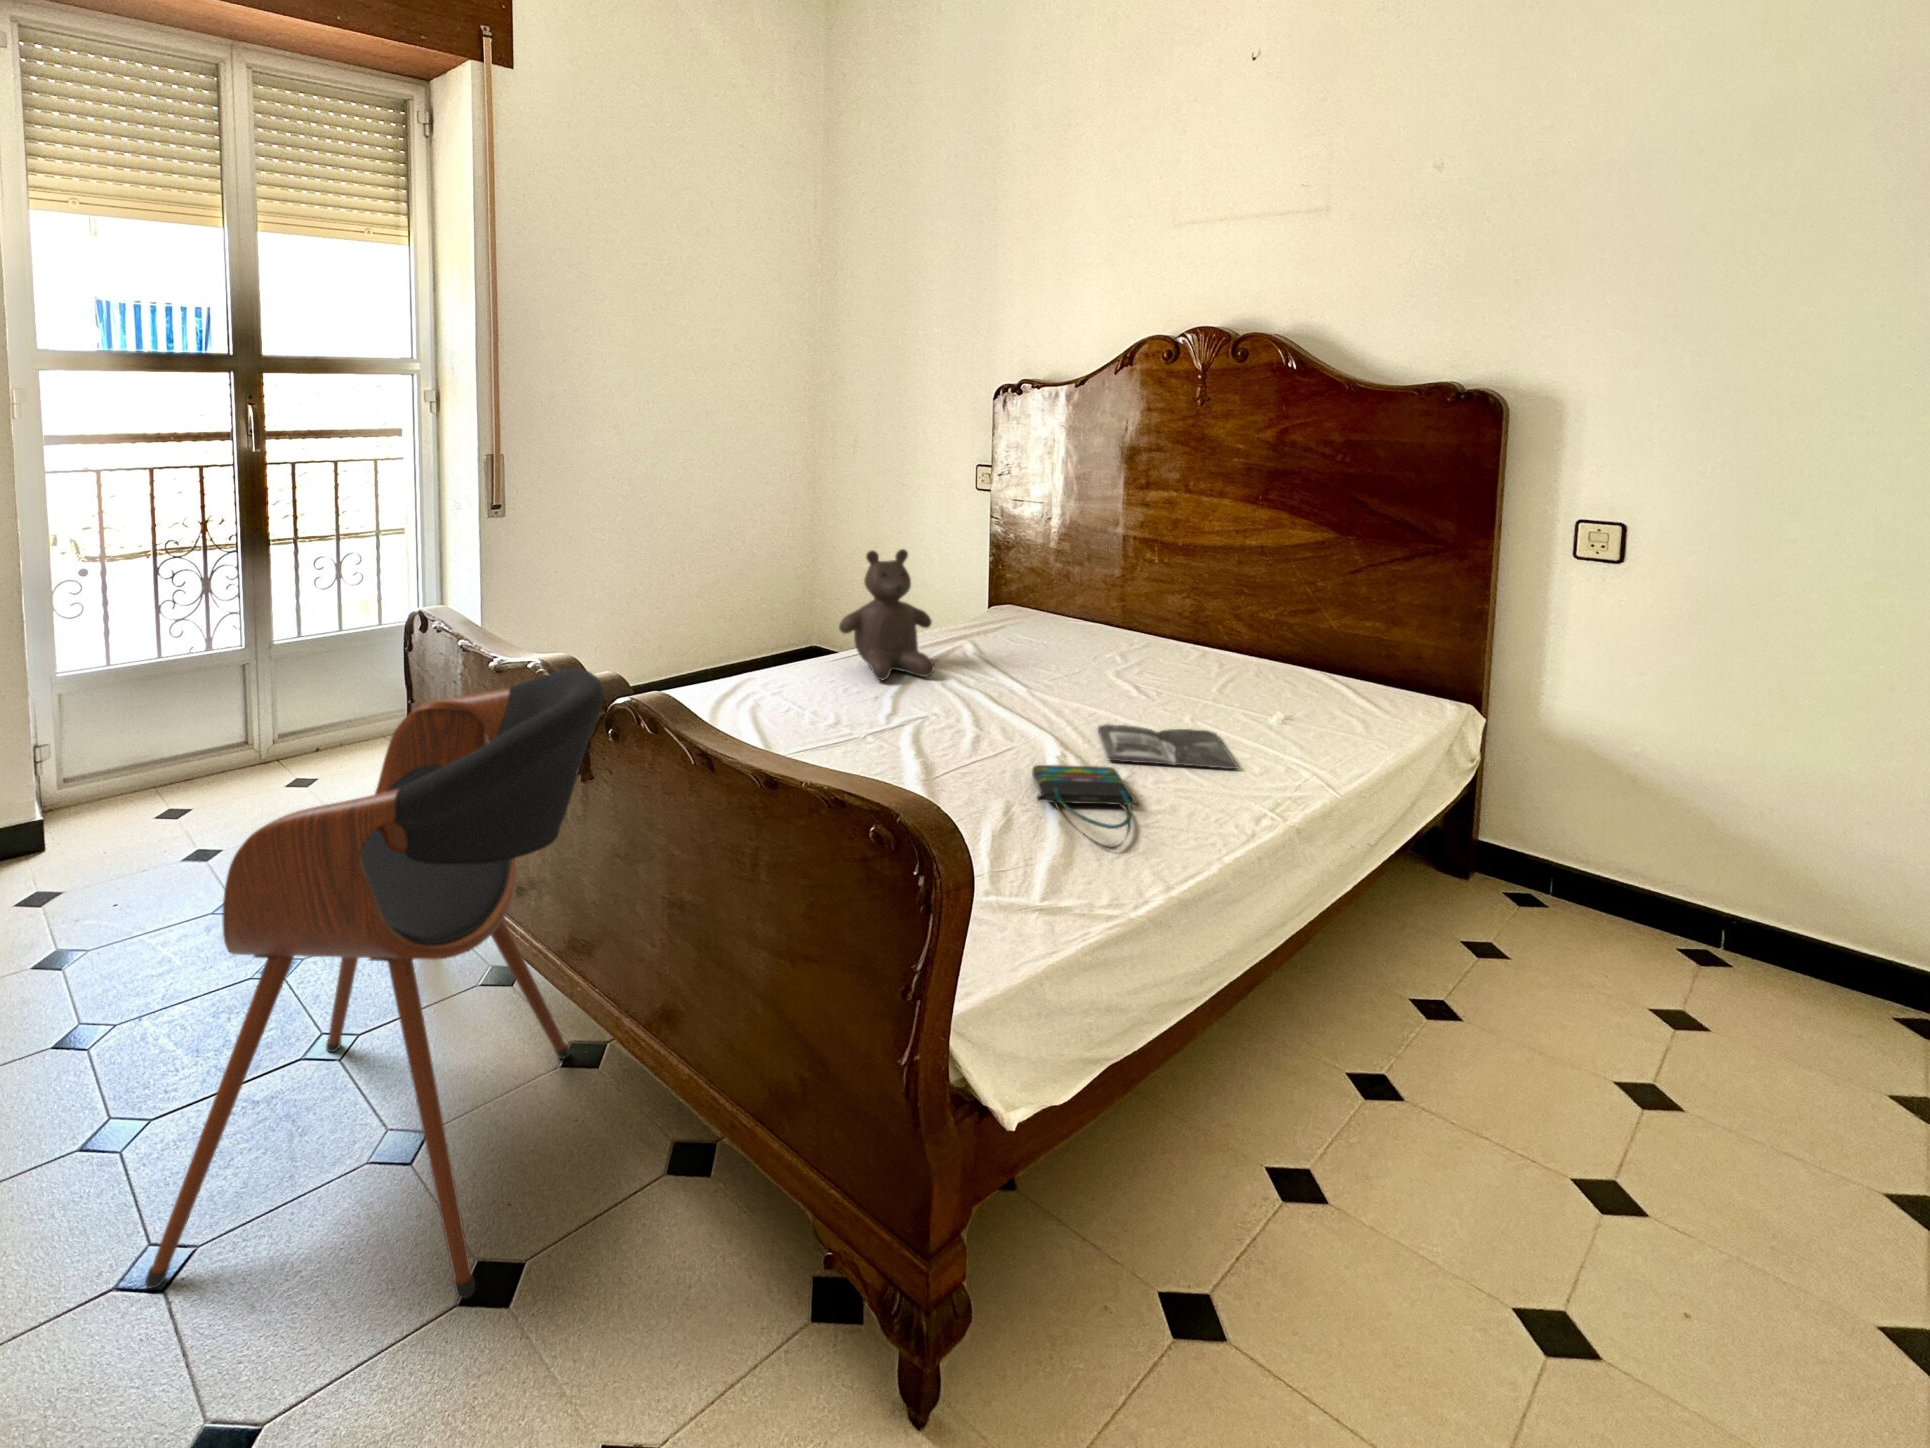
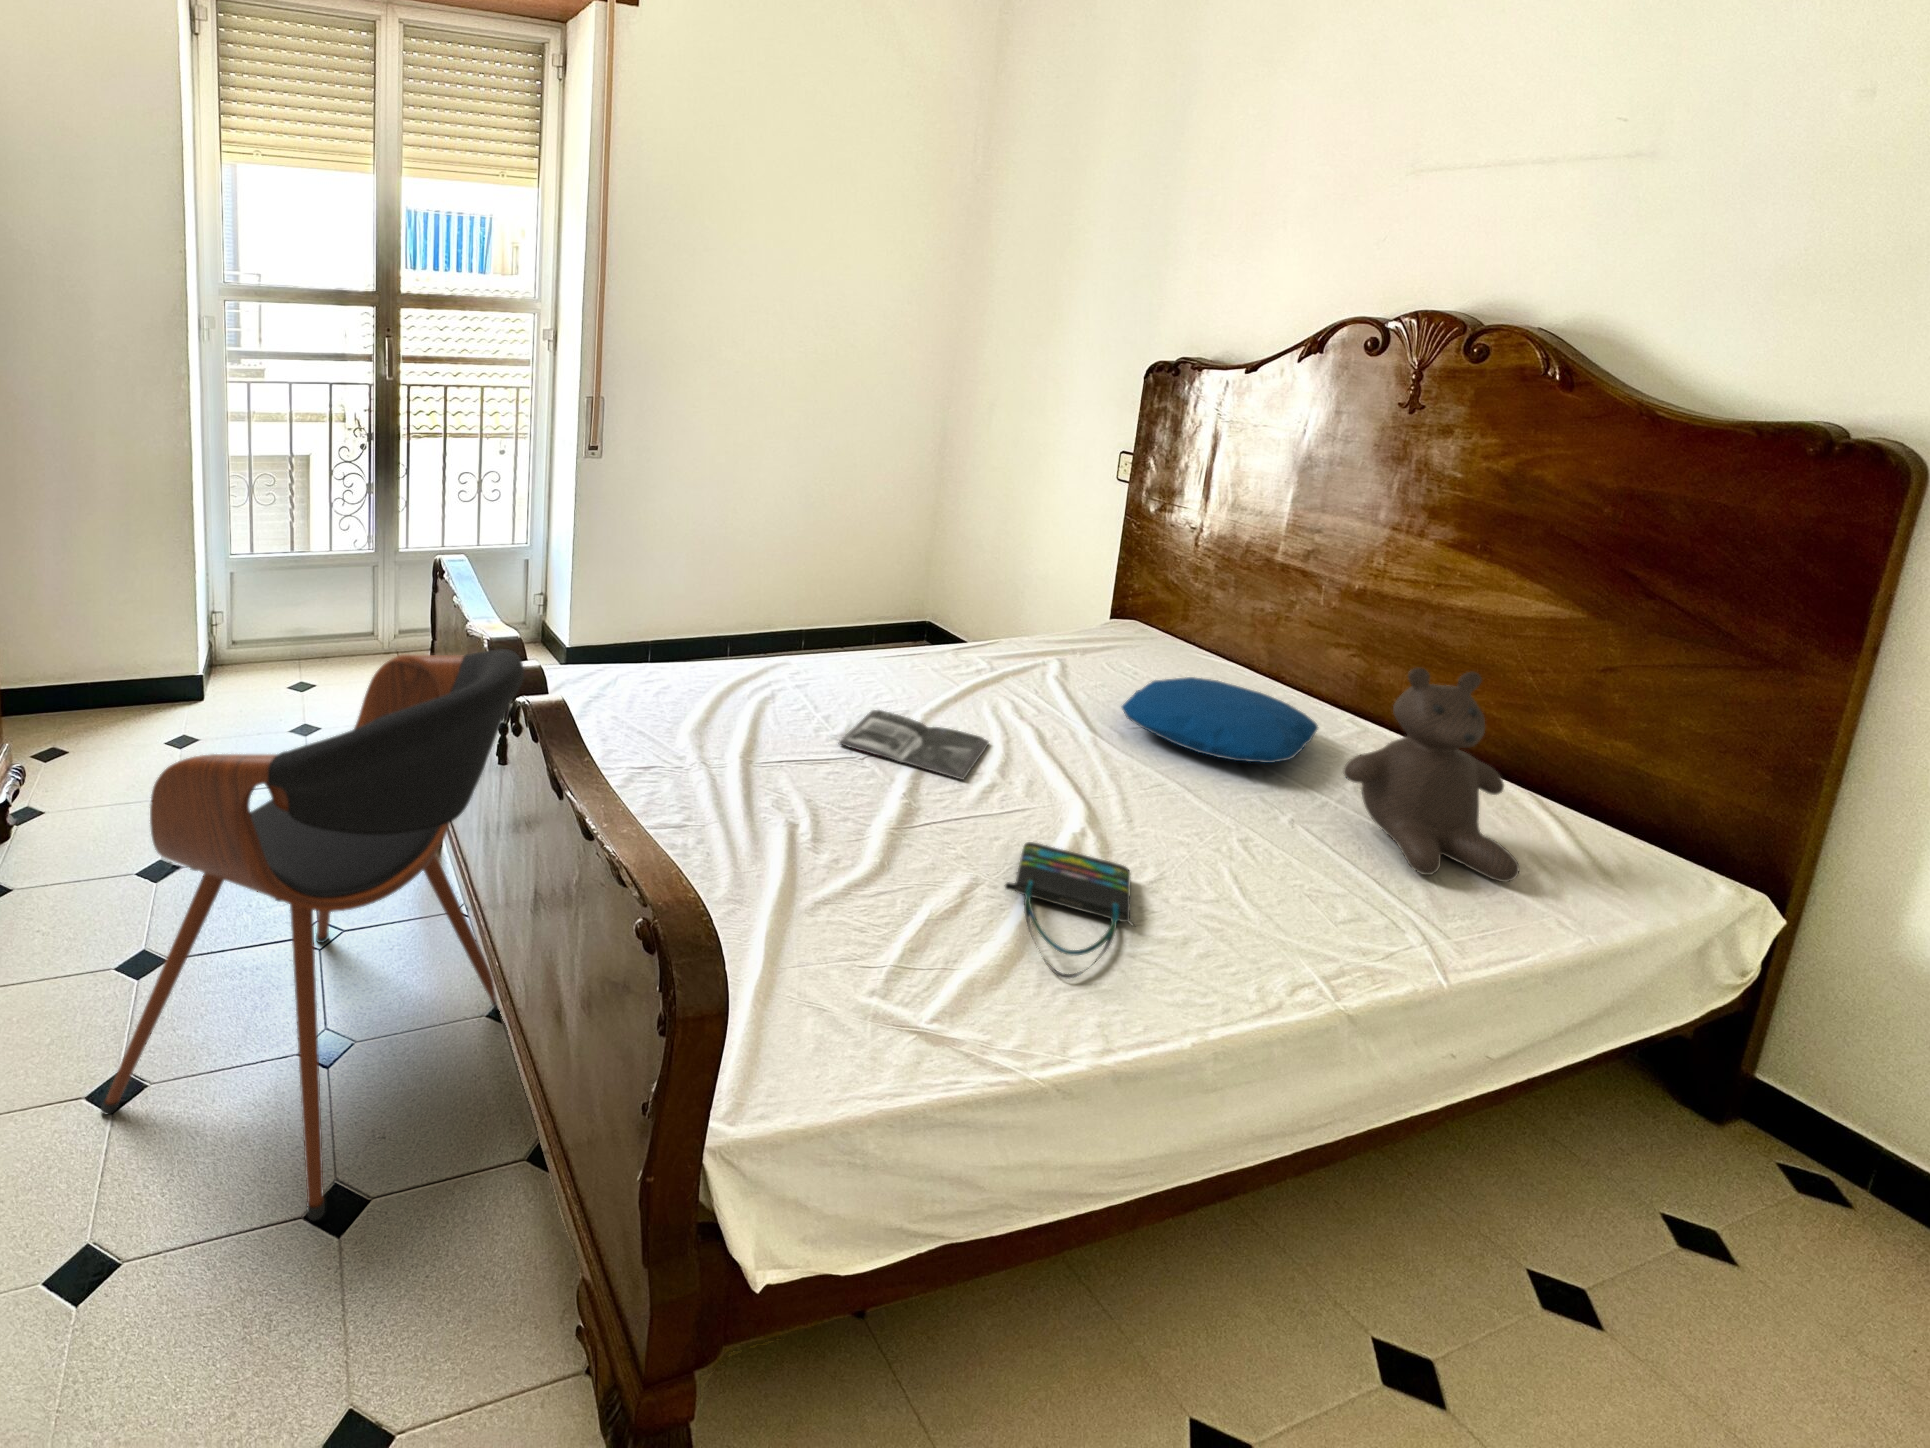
teddy bear: present [839,549,934,680] -> present [1343,668,1519,882]
pillow: none [1046,632,1184,687] -> present [1122,677,1318,763]
magazine: present [1098,724,1238,769] -> present [838,710,989,780]

